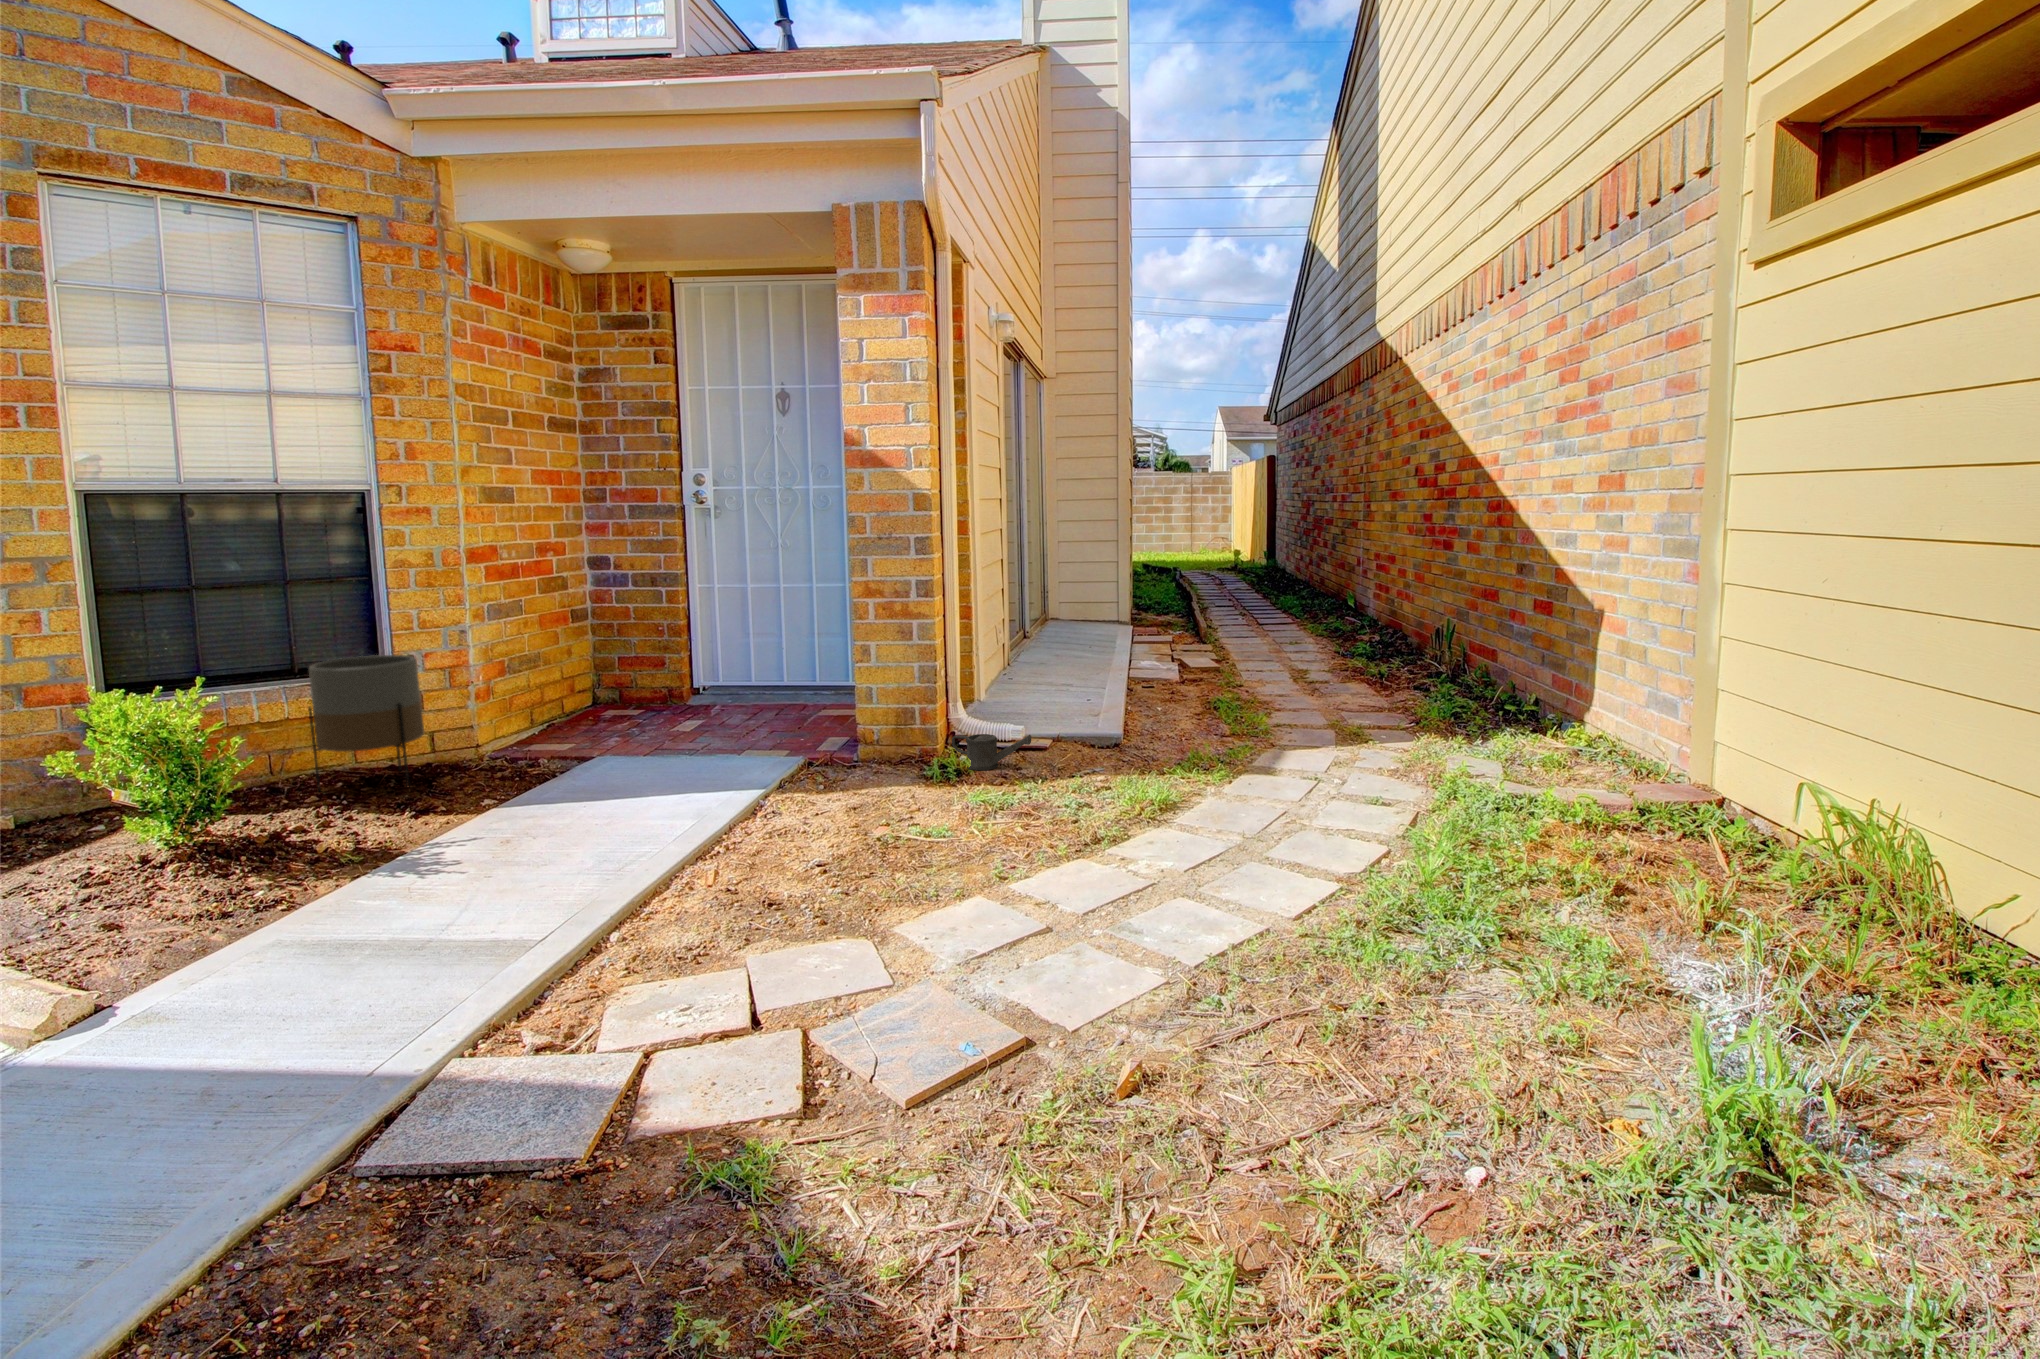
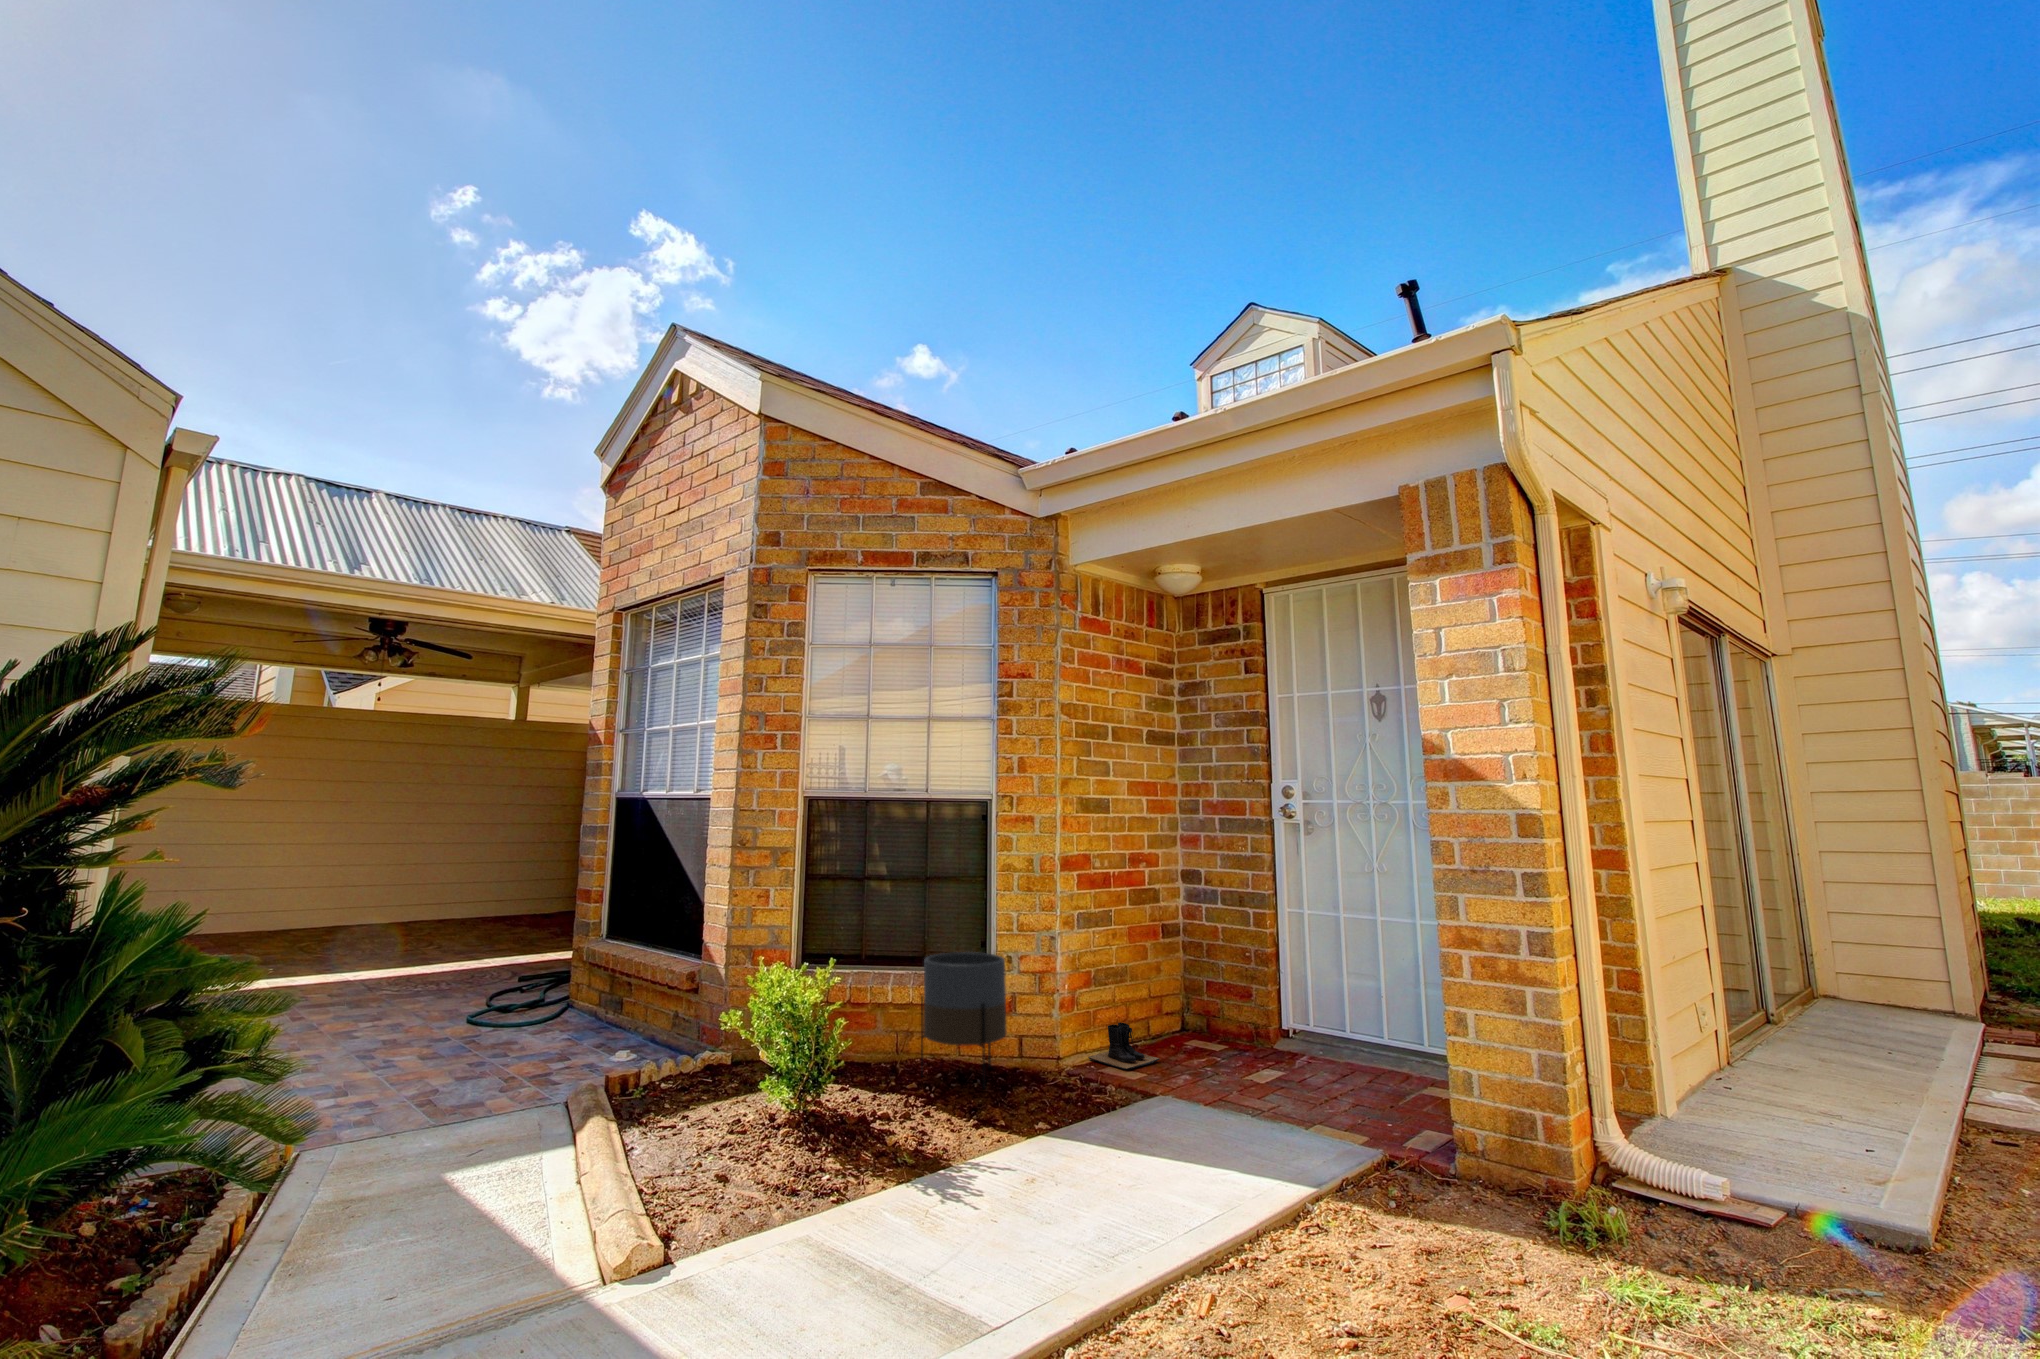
boots: none [510,707,586,747] -> present [1088,1022,1160,1069]
watering can: present [952,734,1031,770] -> none [1598,1165,1739,1235]

